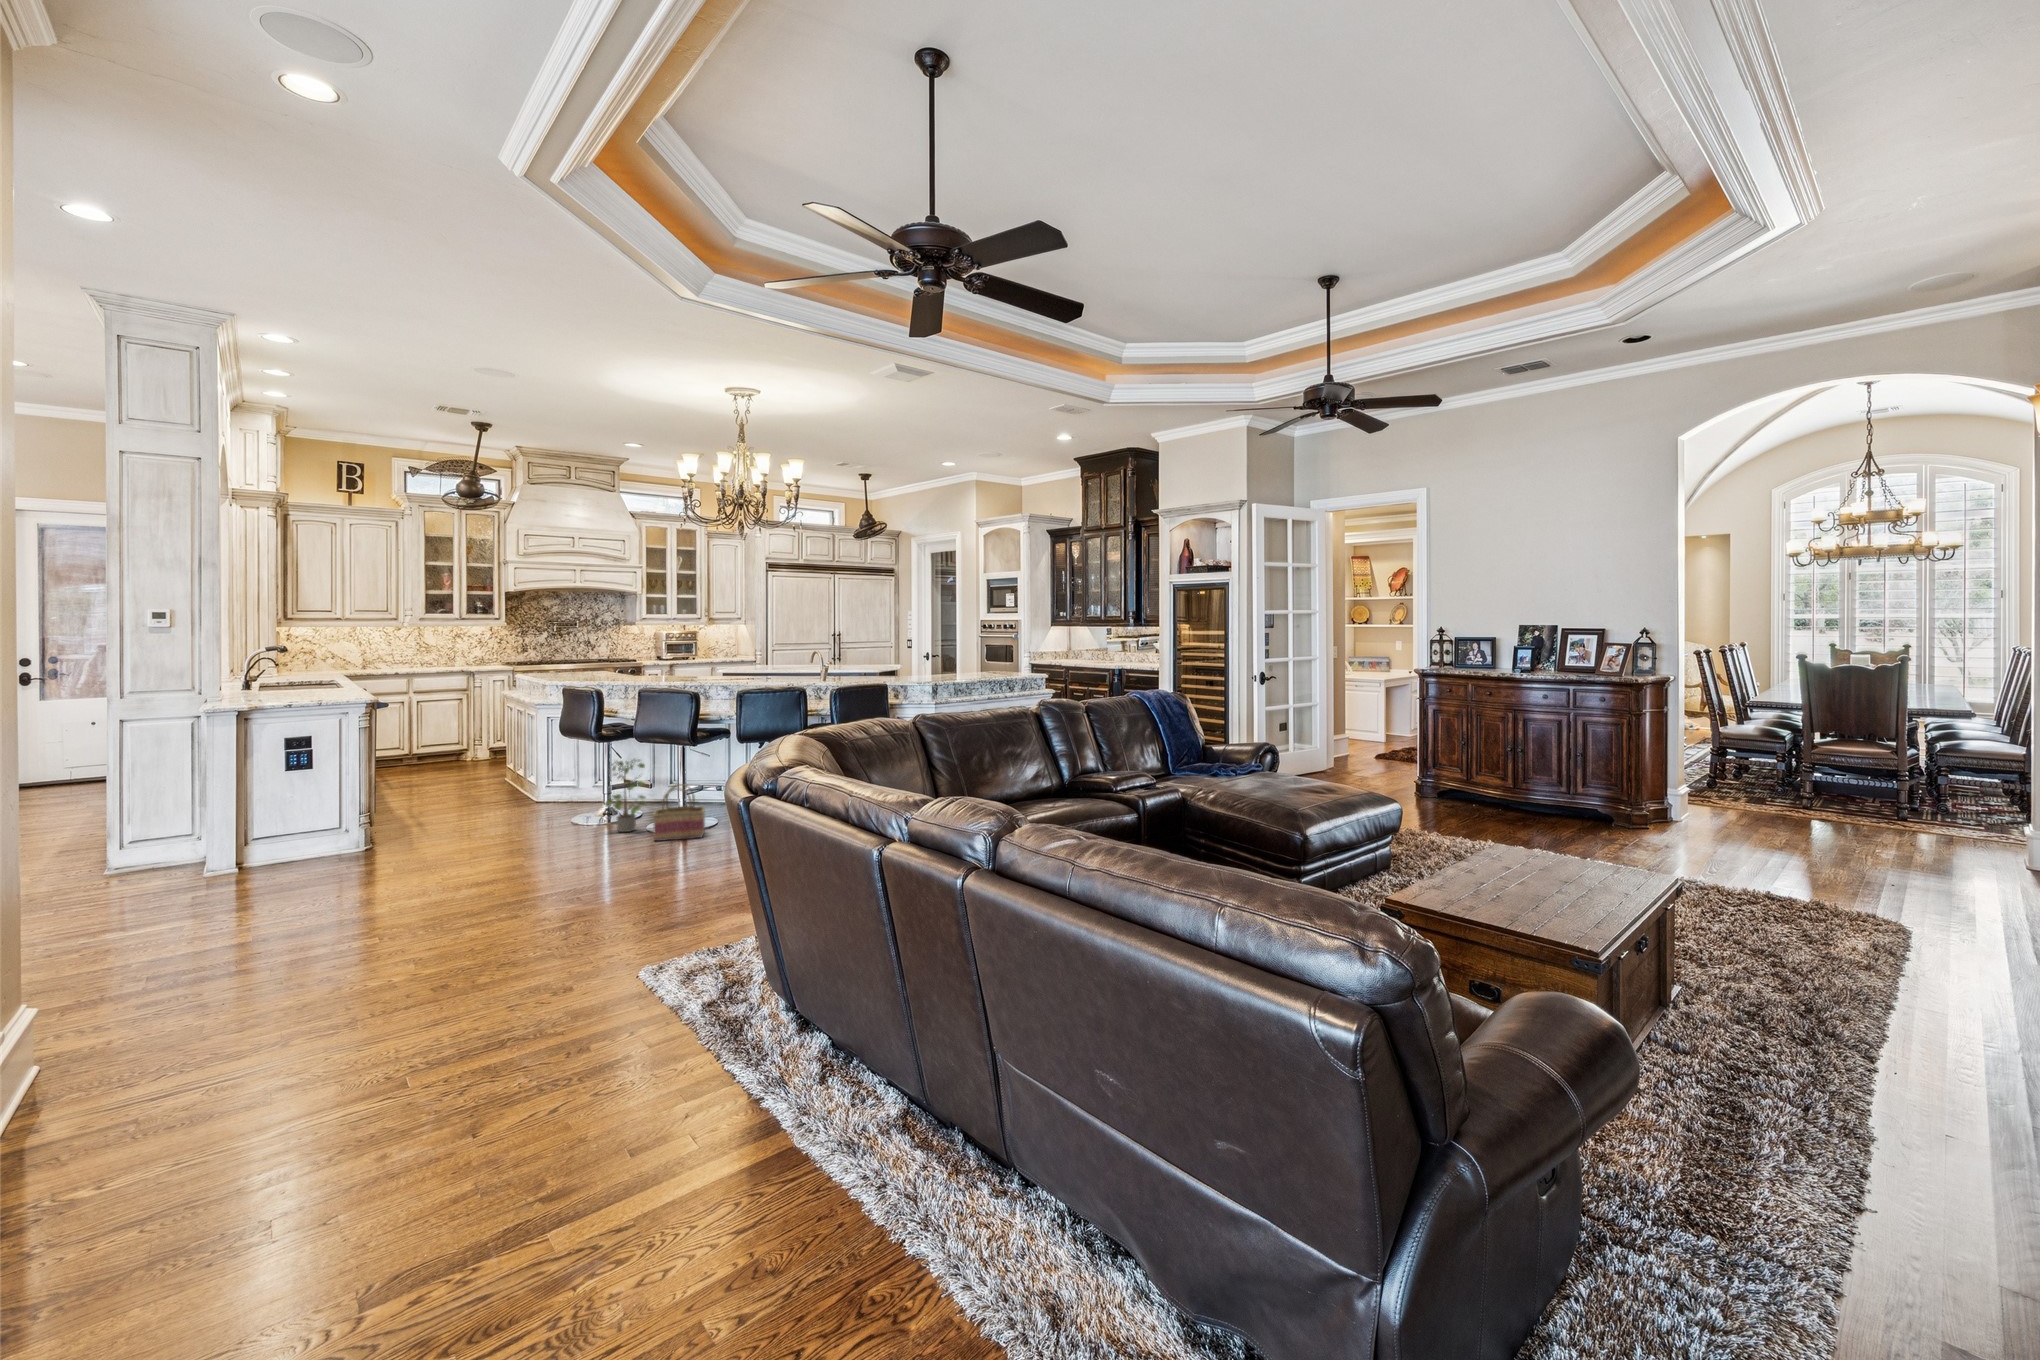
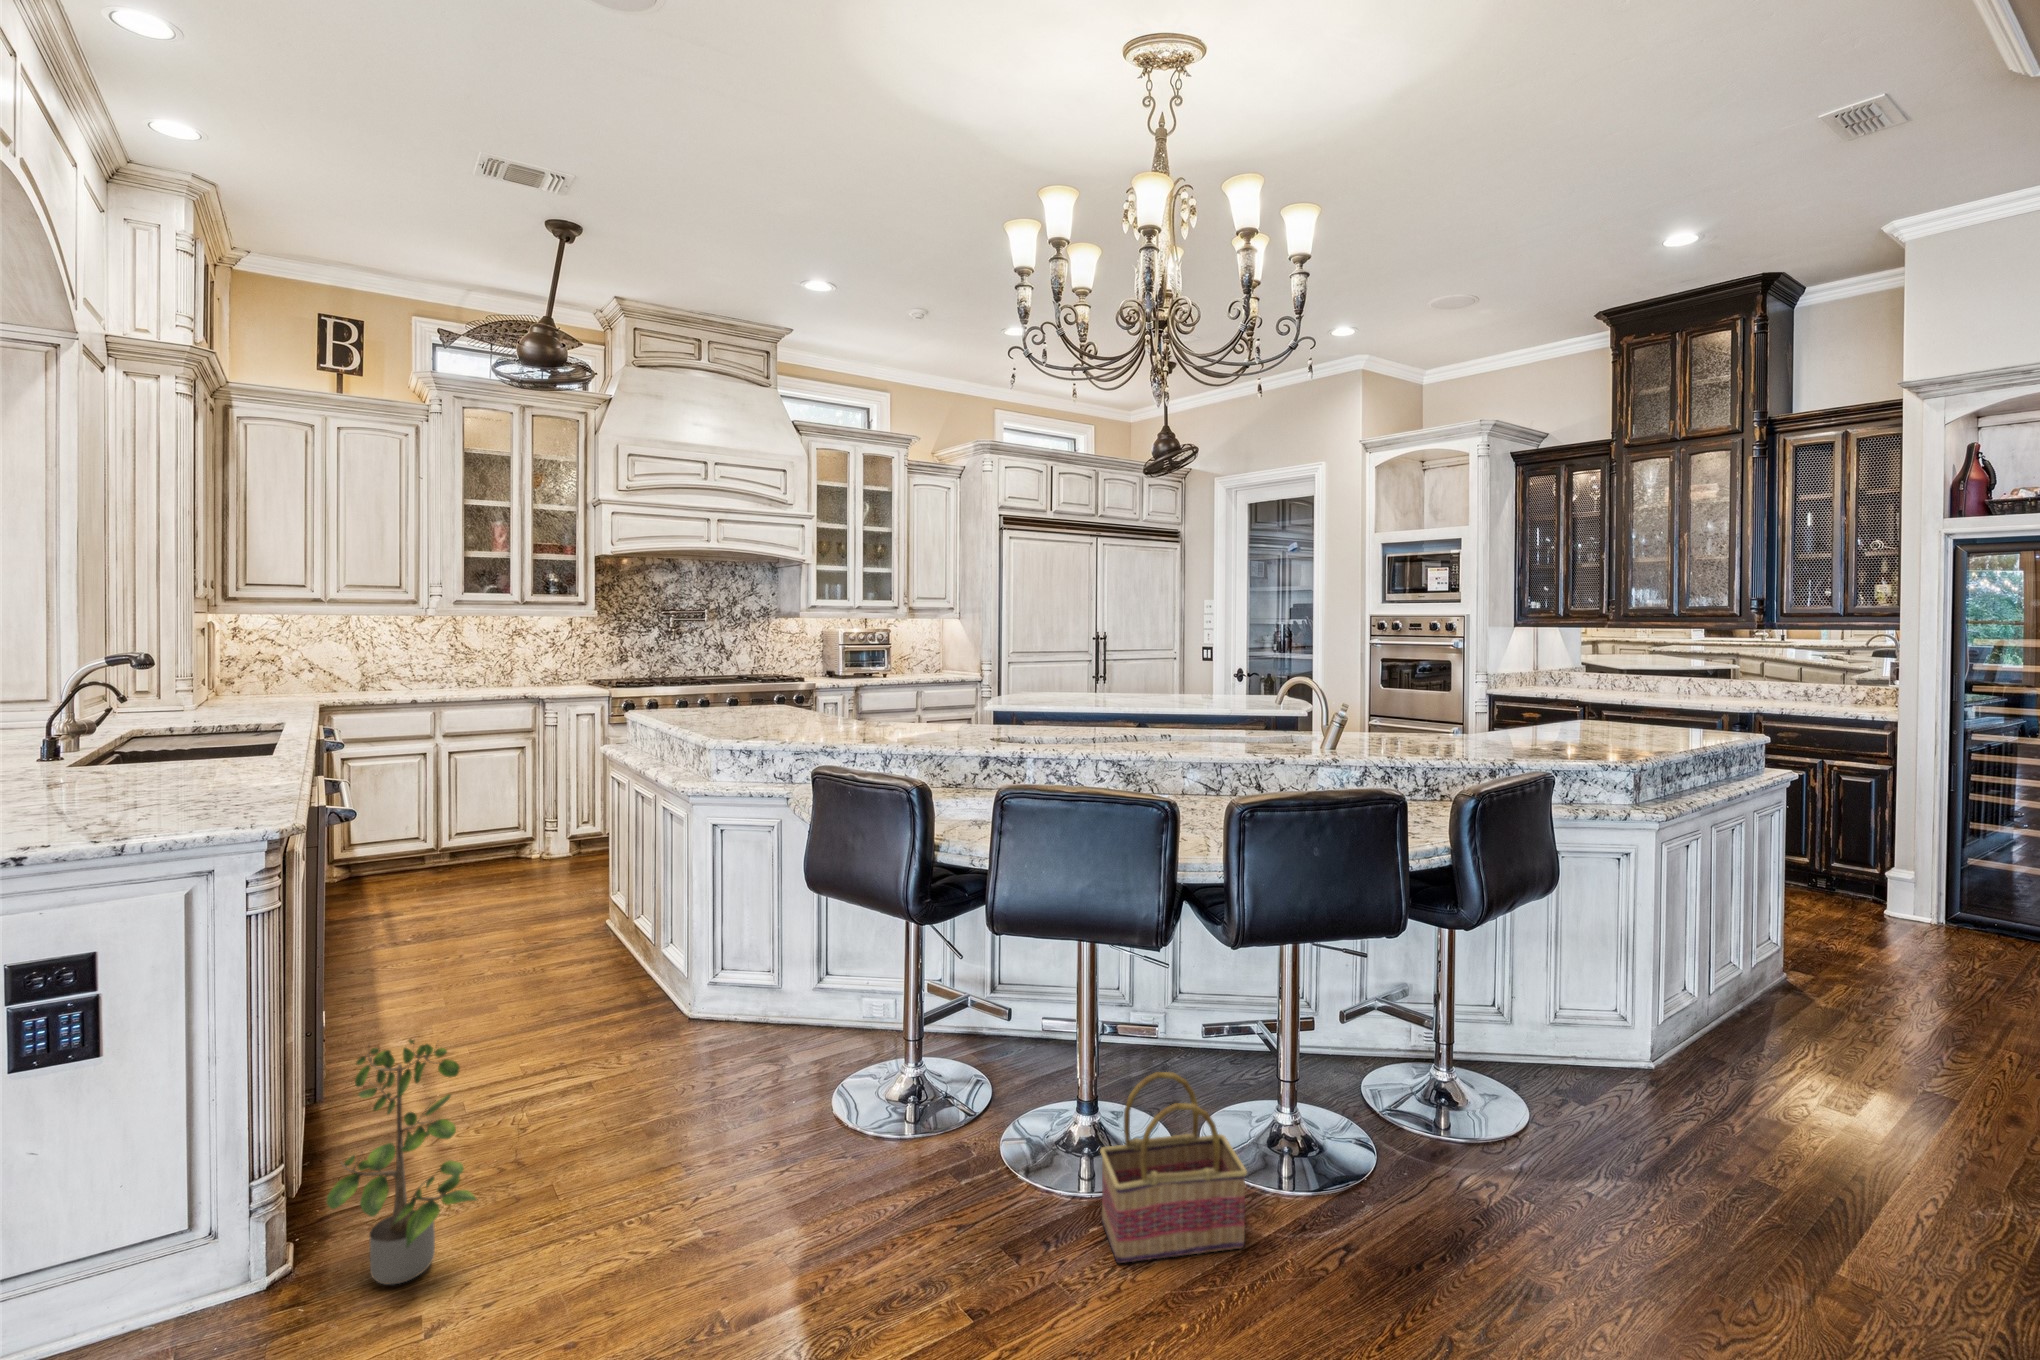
potted plant: present [605,760,646,832] -> present [327,1039,478,1285]

